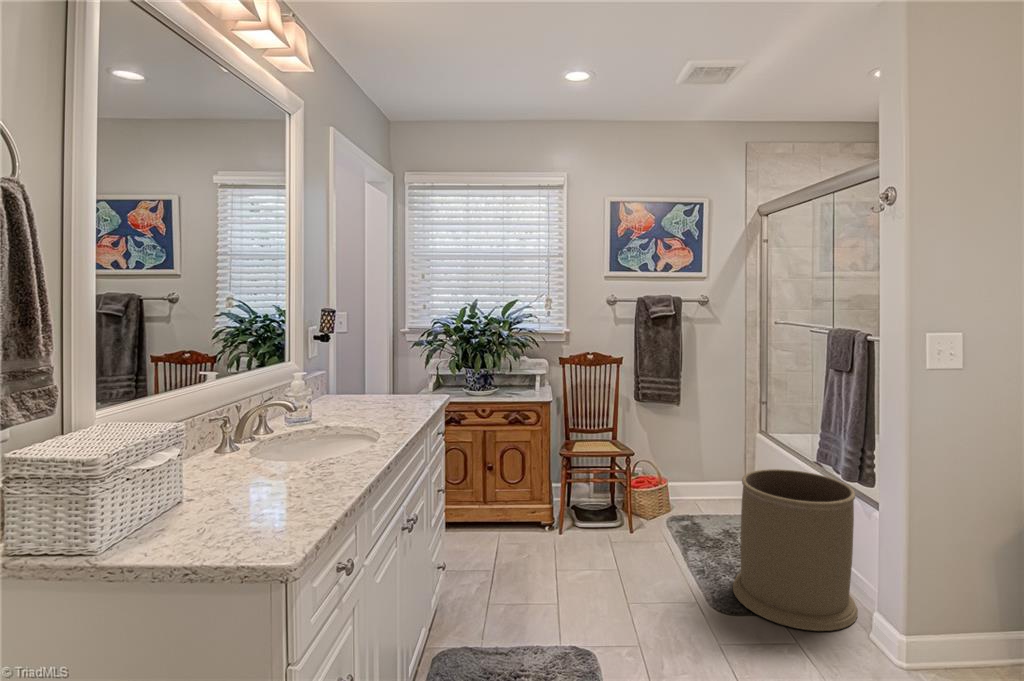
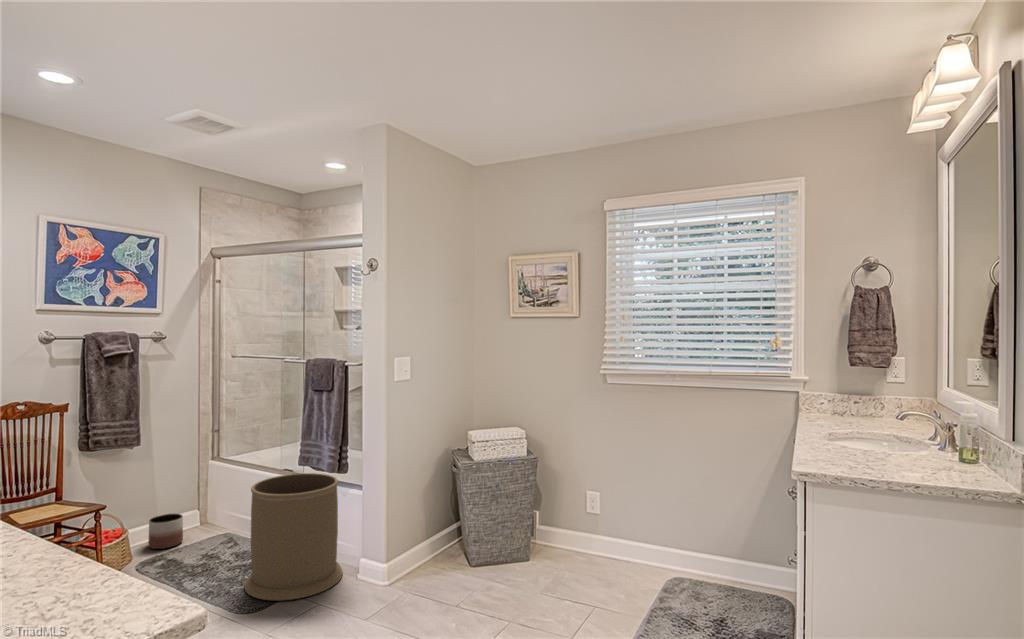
planter: none [690,475,720,509] -> present [148,514,183,549]

